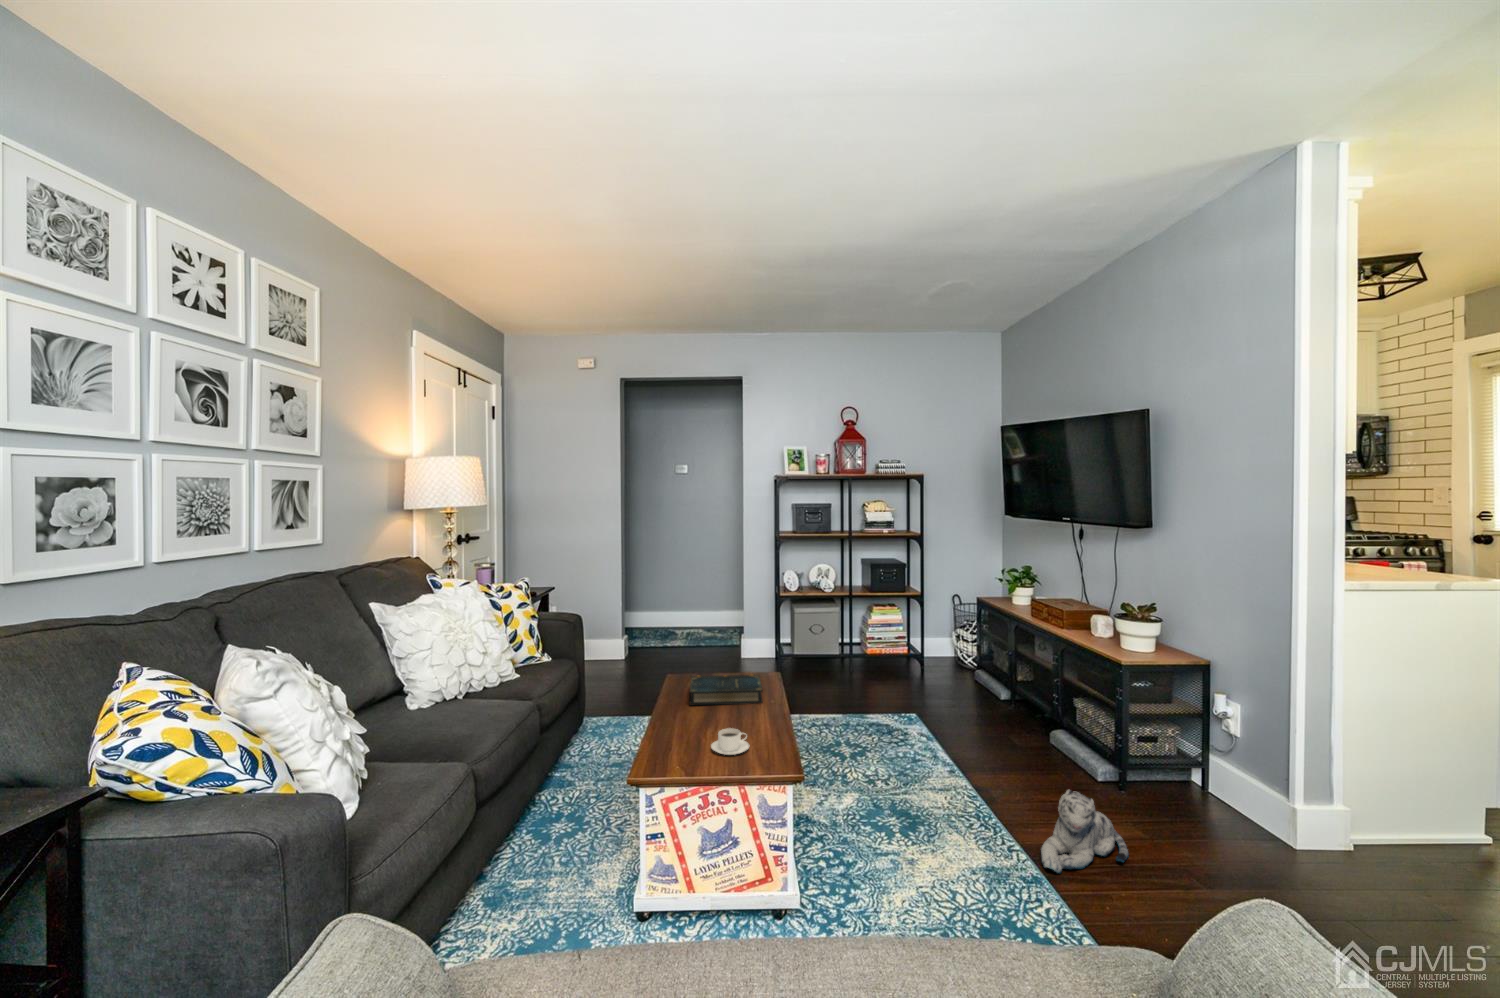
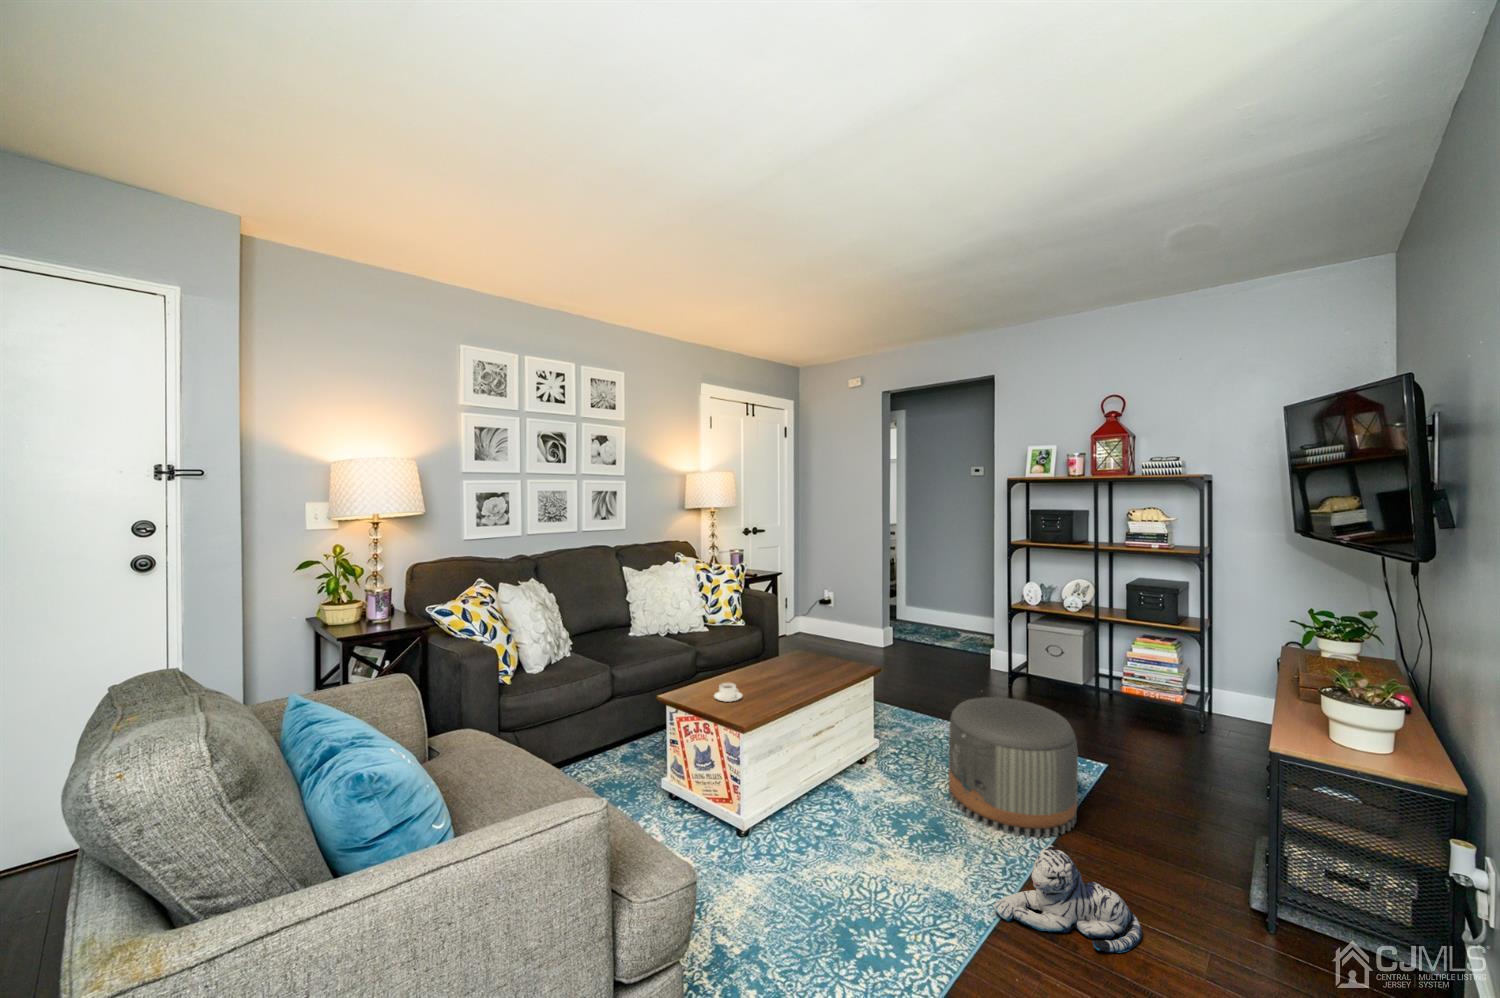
book: present [689,675,763,705] -> none [763,649,834,680]
pouf: none [873,677,990,804] -> present [948,697,1078,838]

